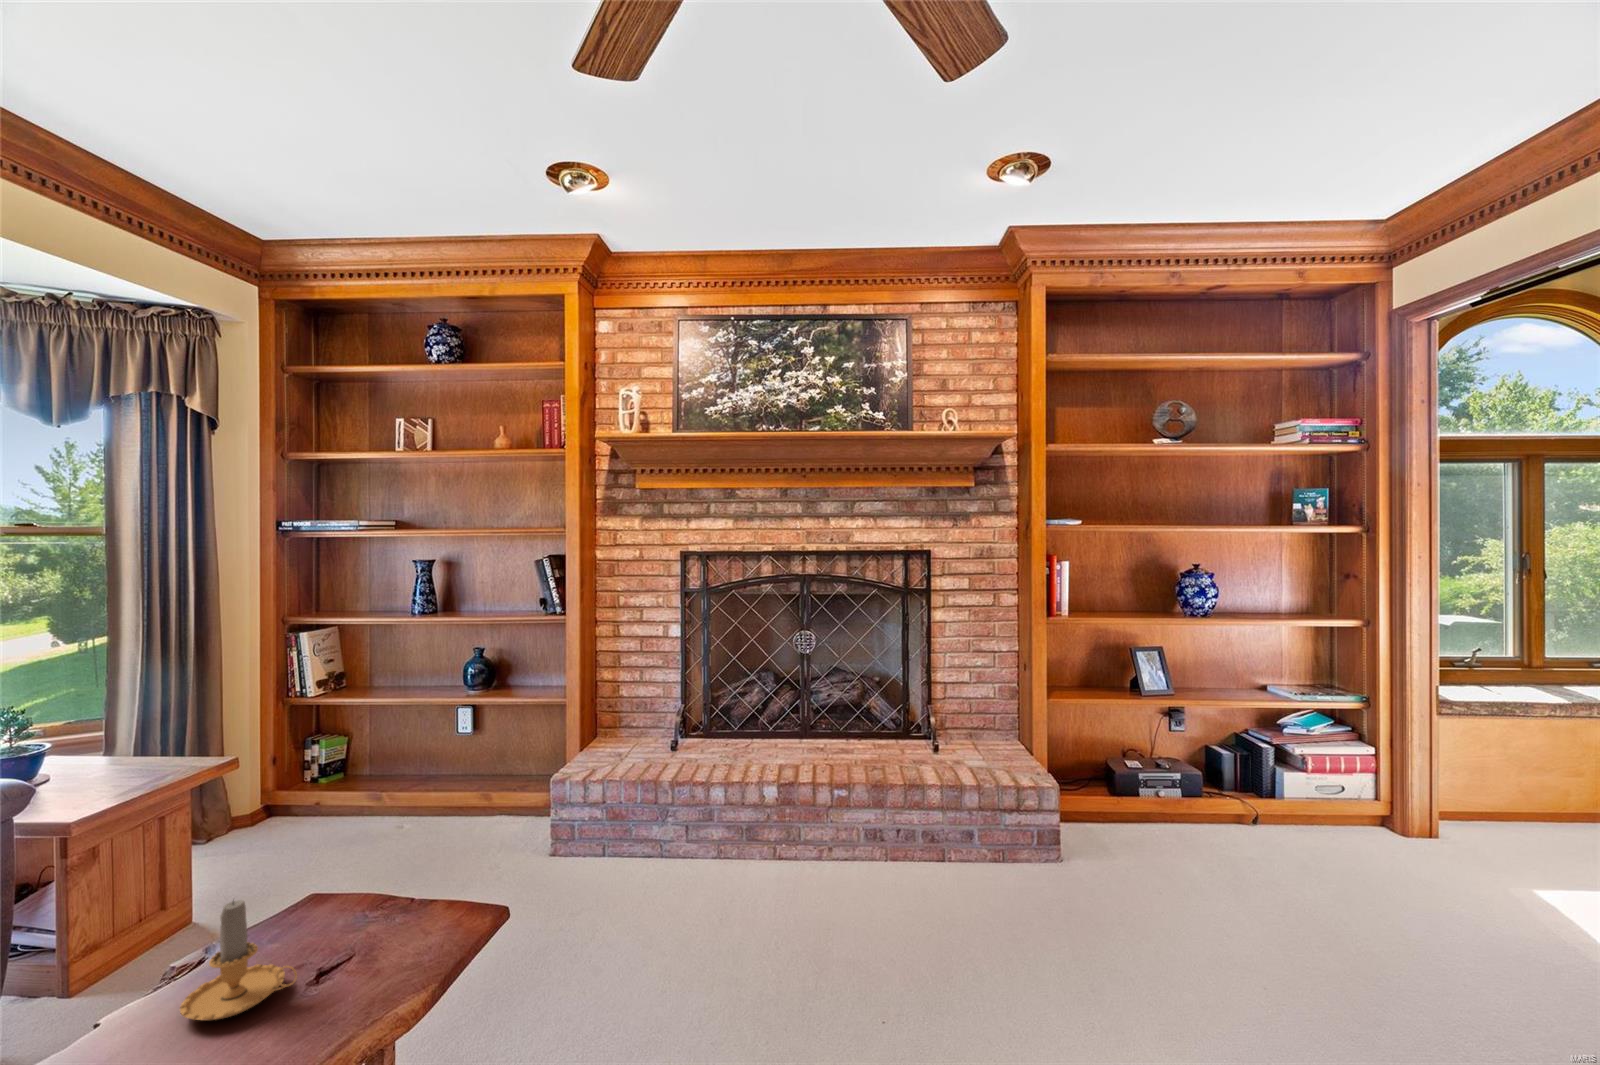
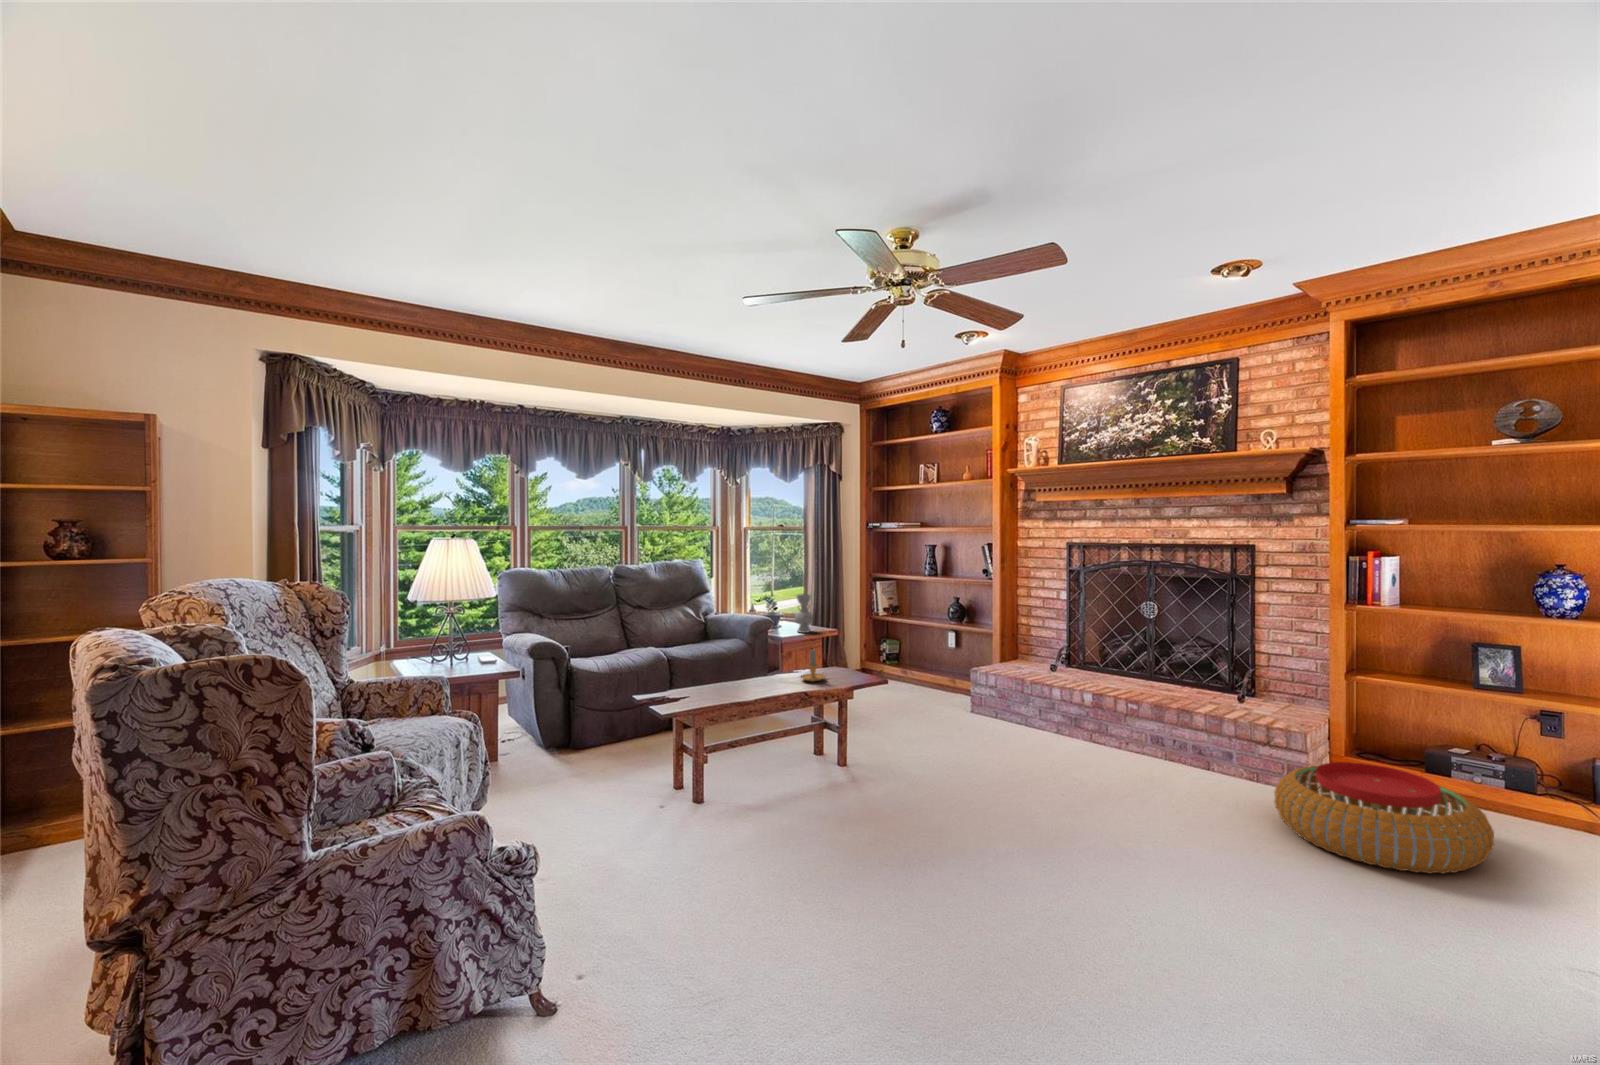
decorative vase: none [86,685,151,785] -> present [795,594,813,633]
pouf: none [1090,816,1345,977] -> present [1274,762,1494,874]

